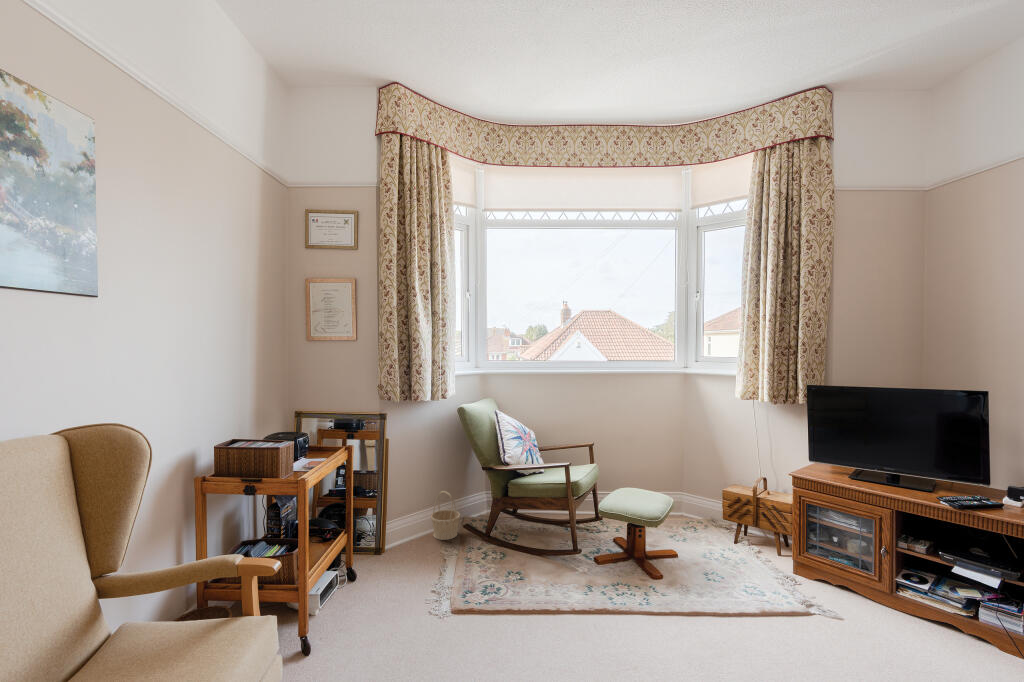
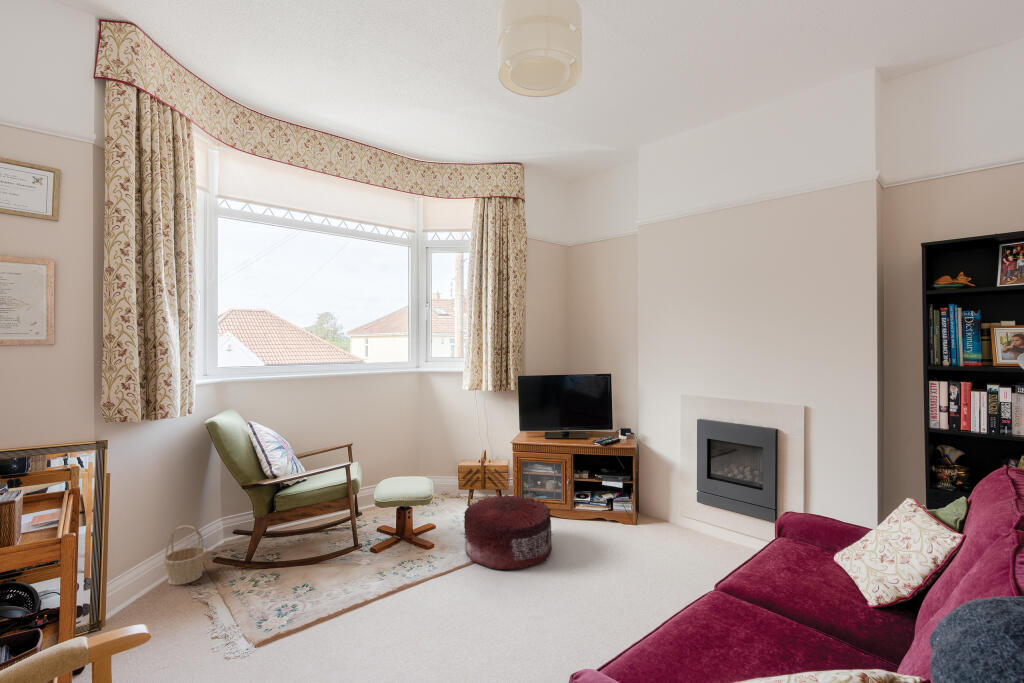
pouf: none [691,539,825,657] -> present [464,495,552,570]

